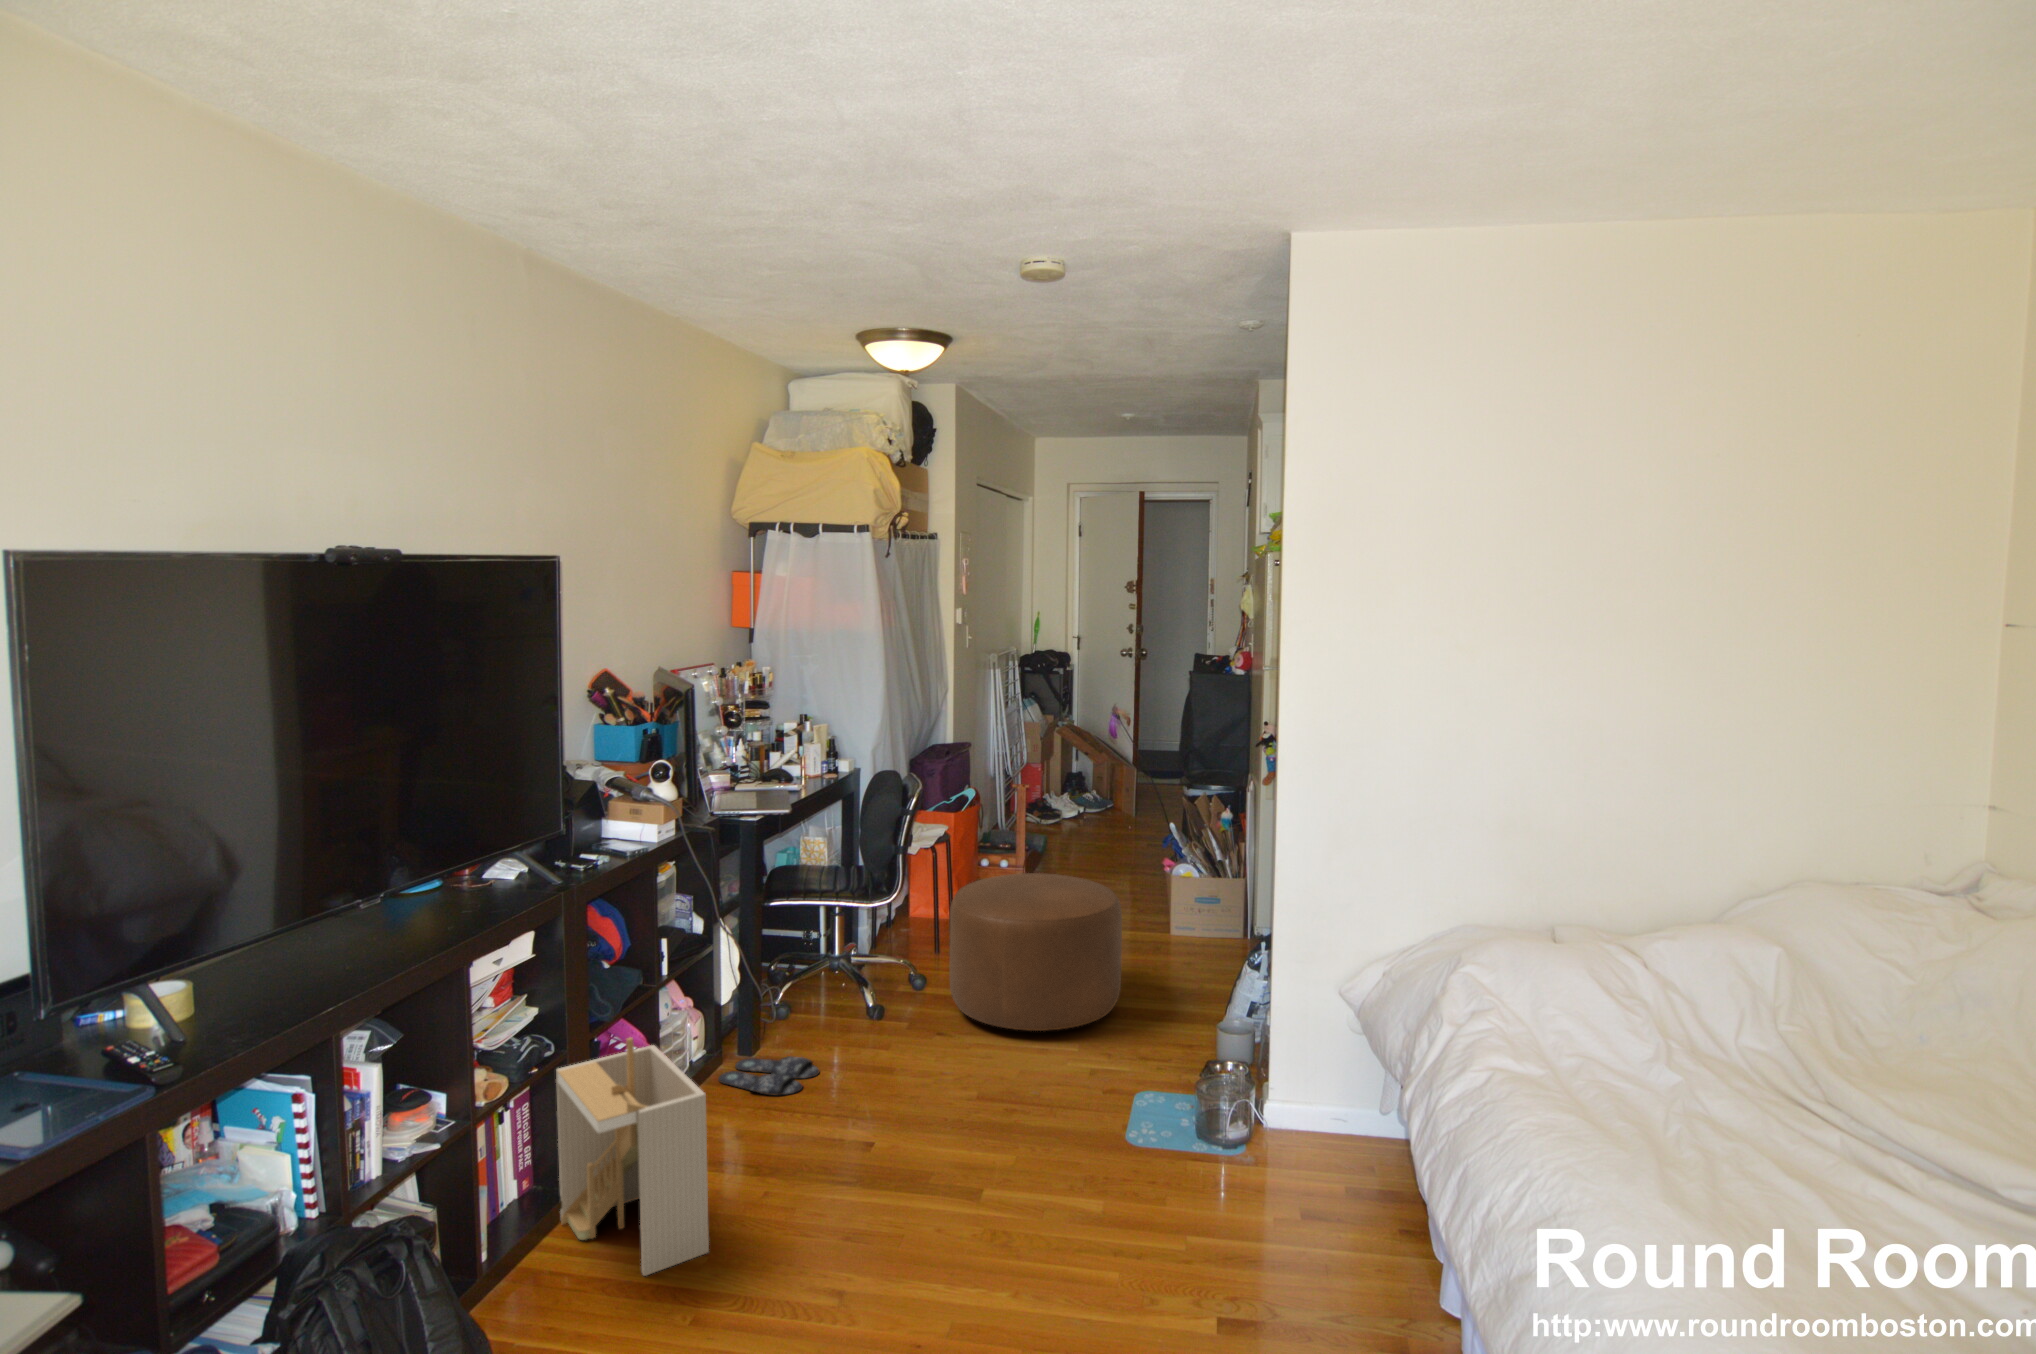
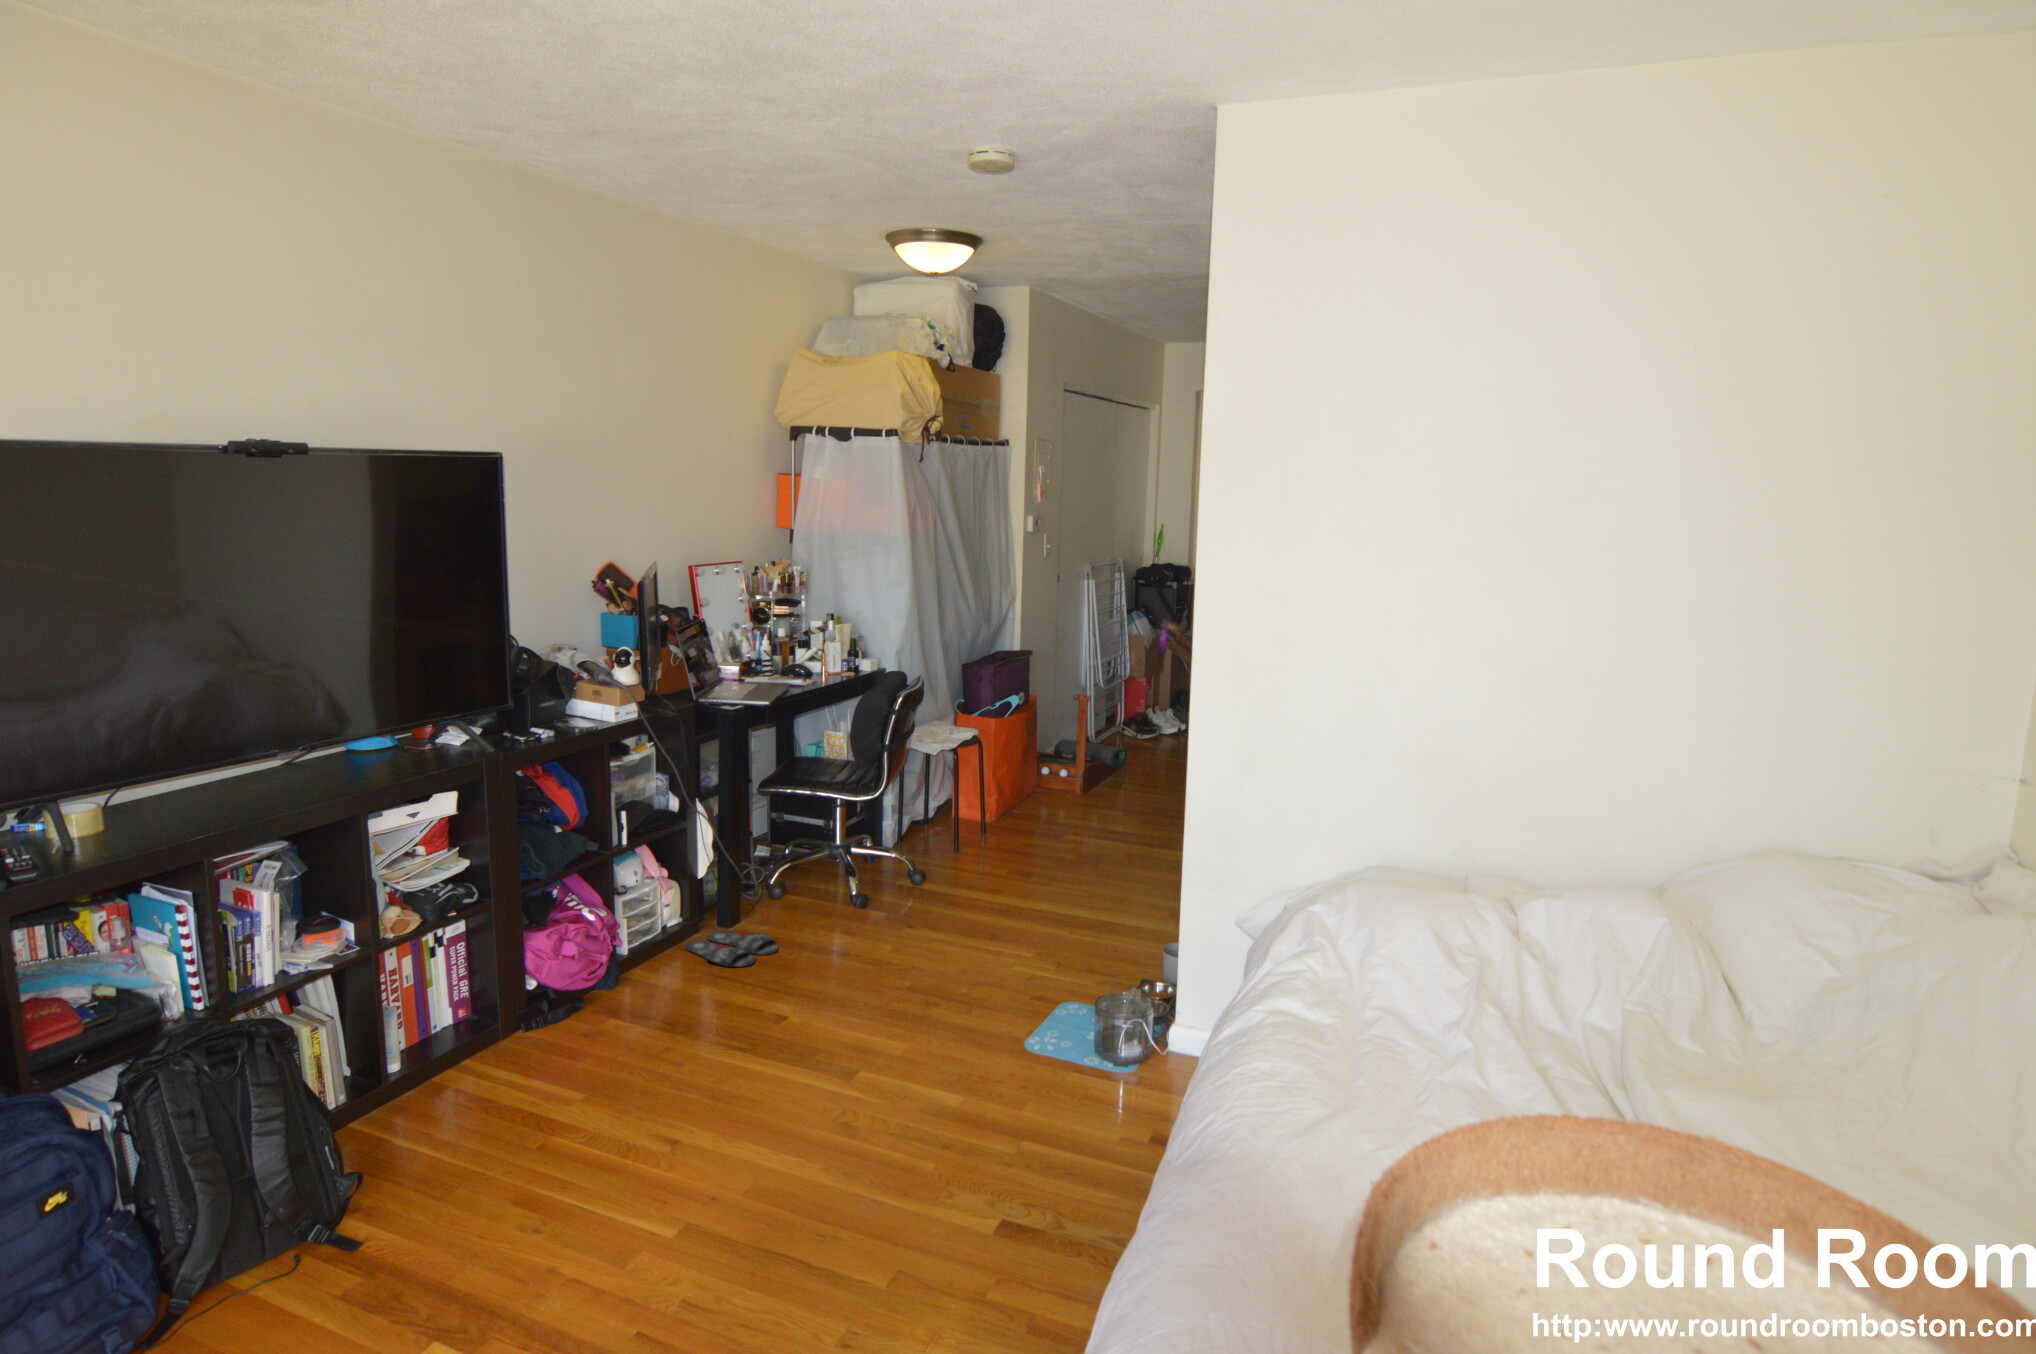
ottoman: present [950,873,1122,1031] -> none [930,784,1101,938]
storage bin: present [556,1038,709,1276] -> none [482,895,591,1103]

